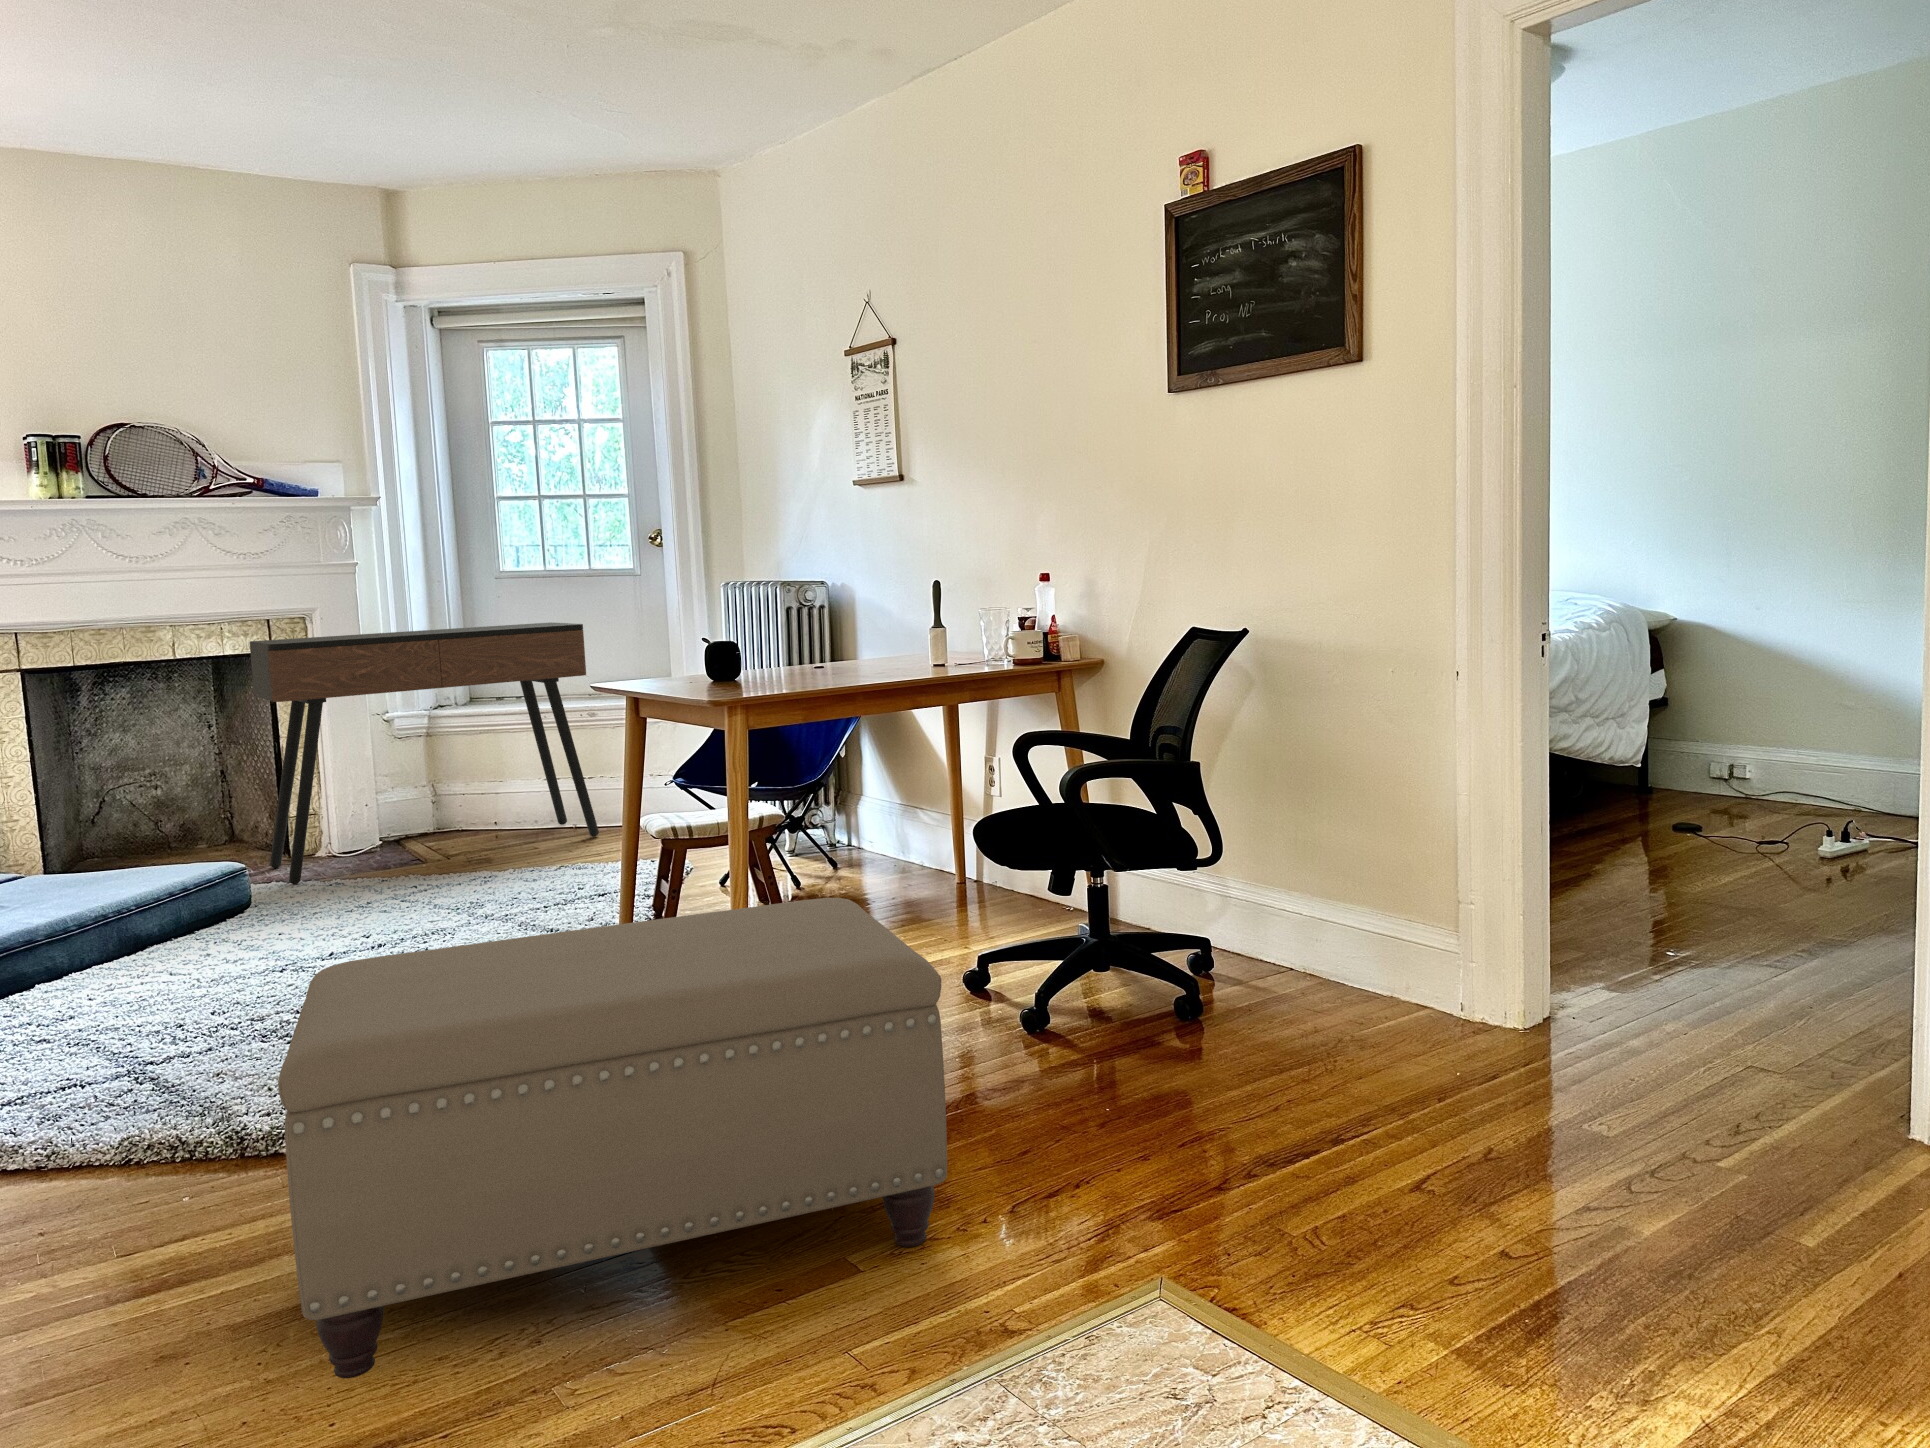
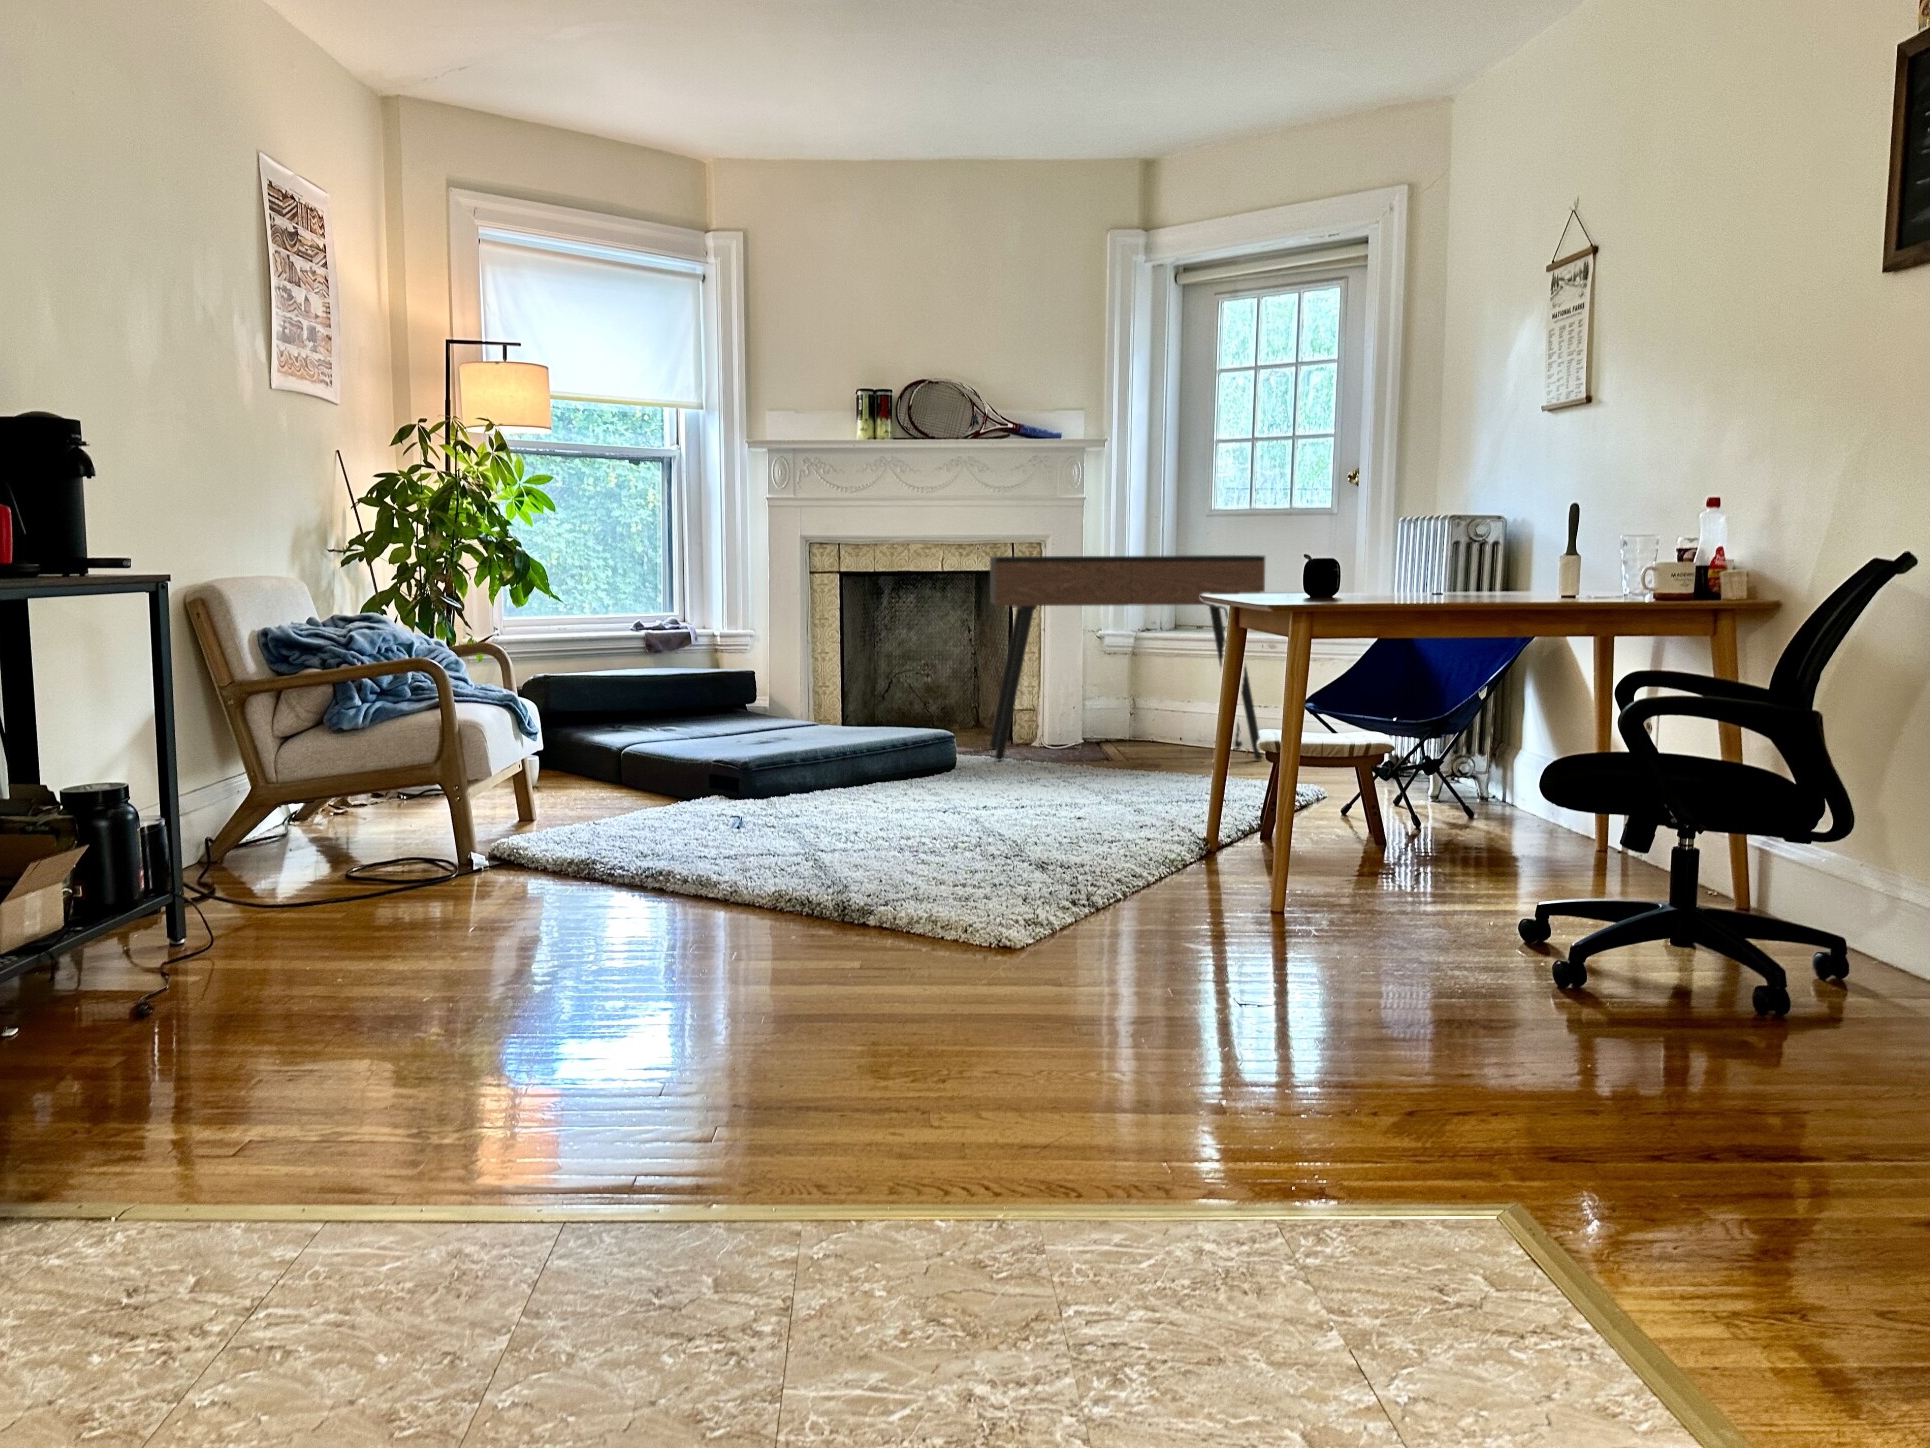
ottoman: present [278,898,947,1378] -> none [775,764,1330,1108]

